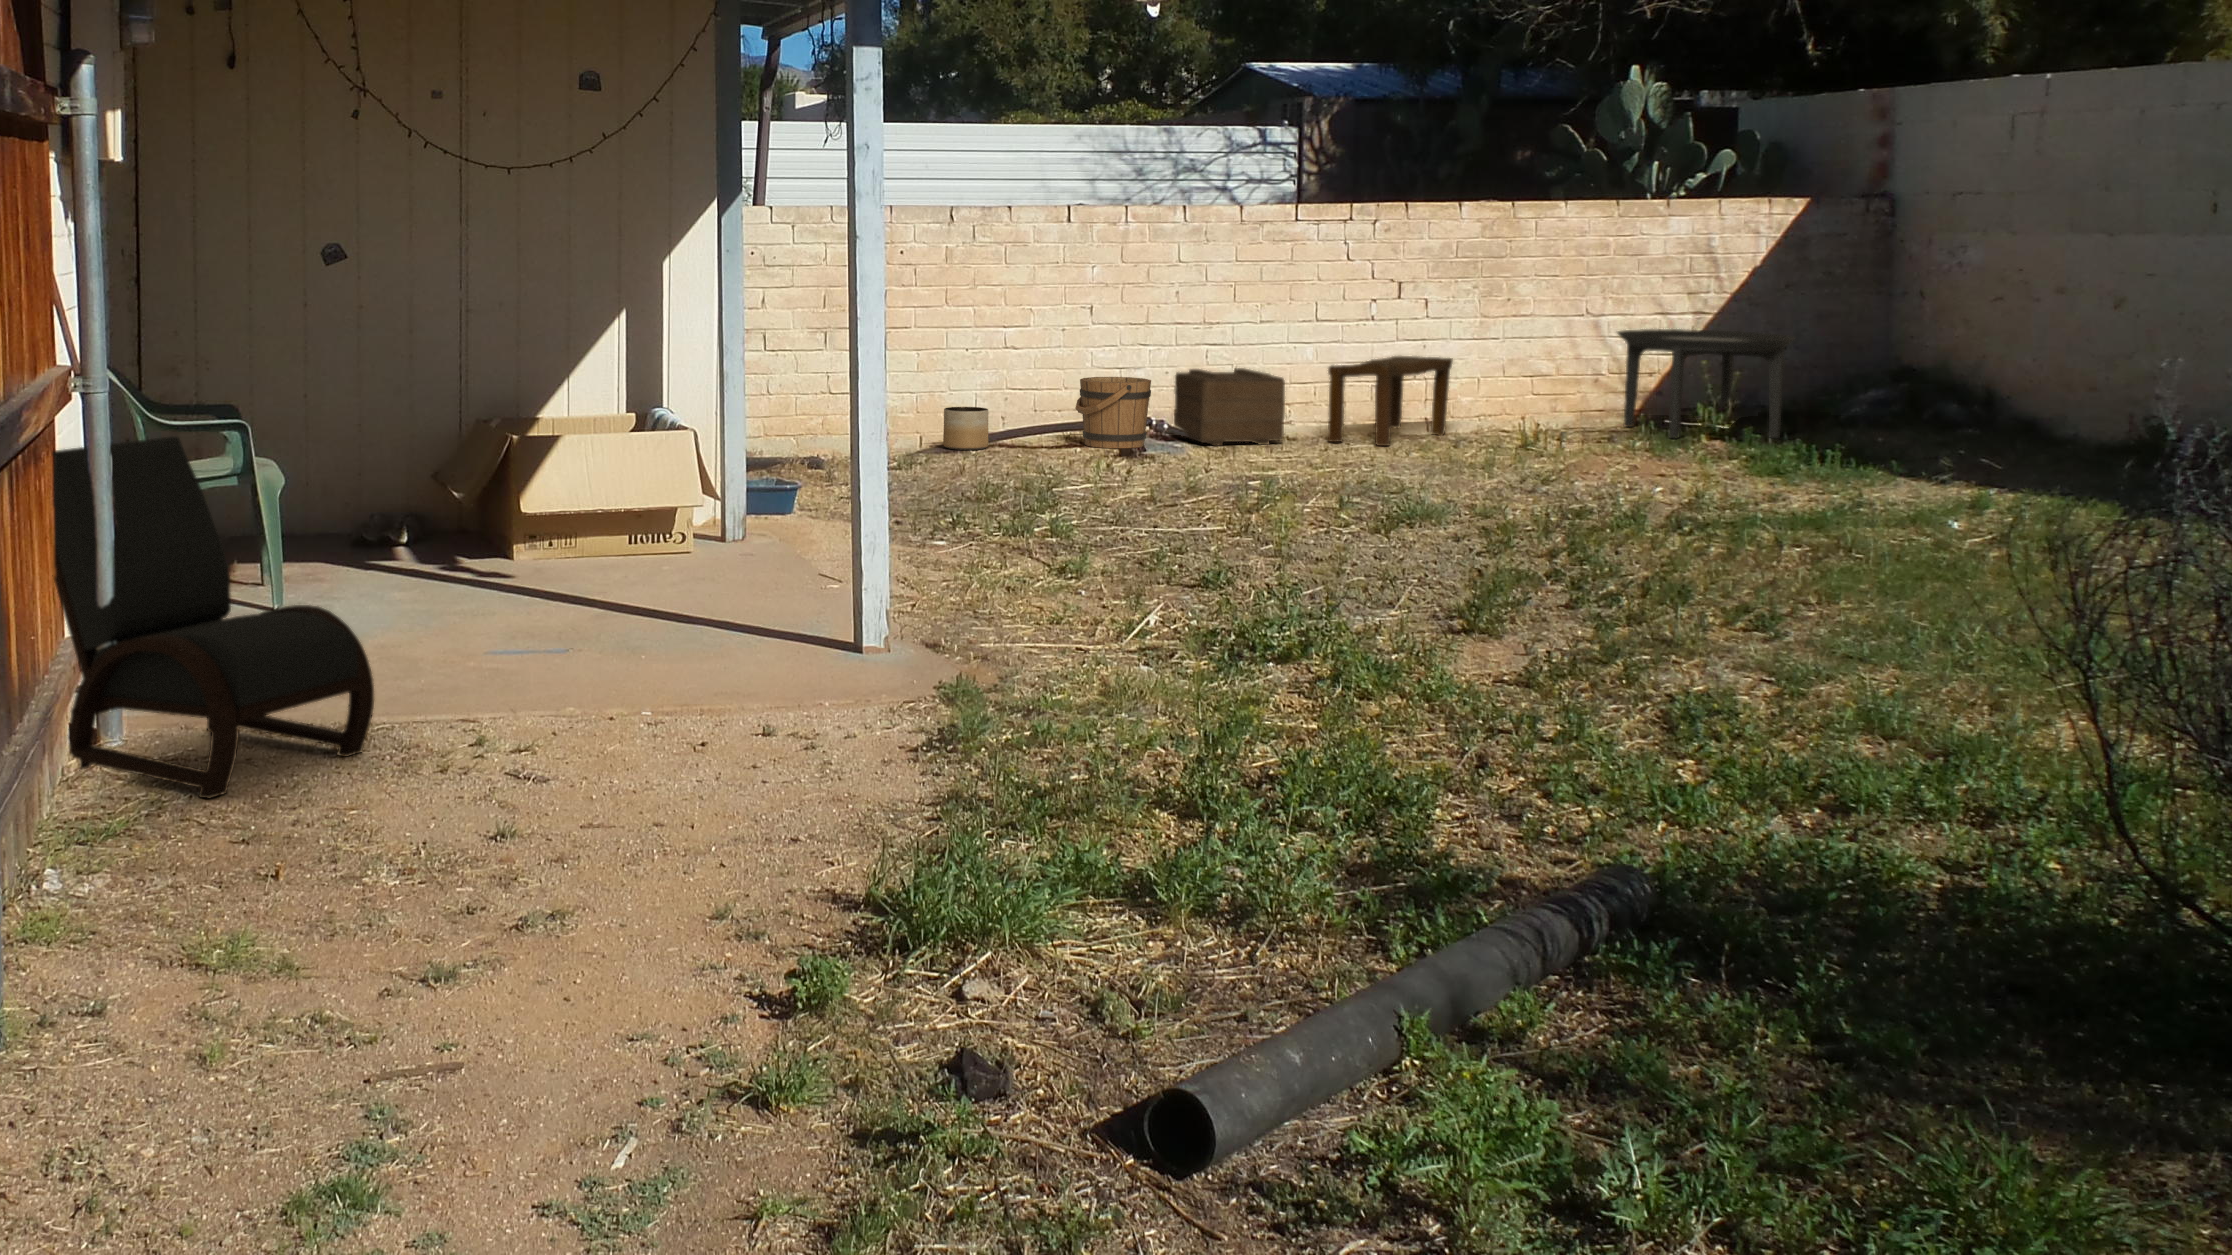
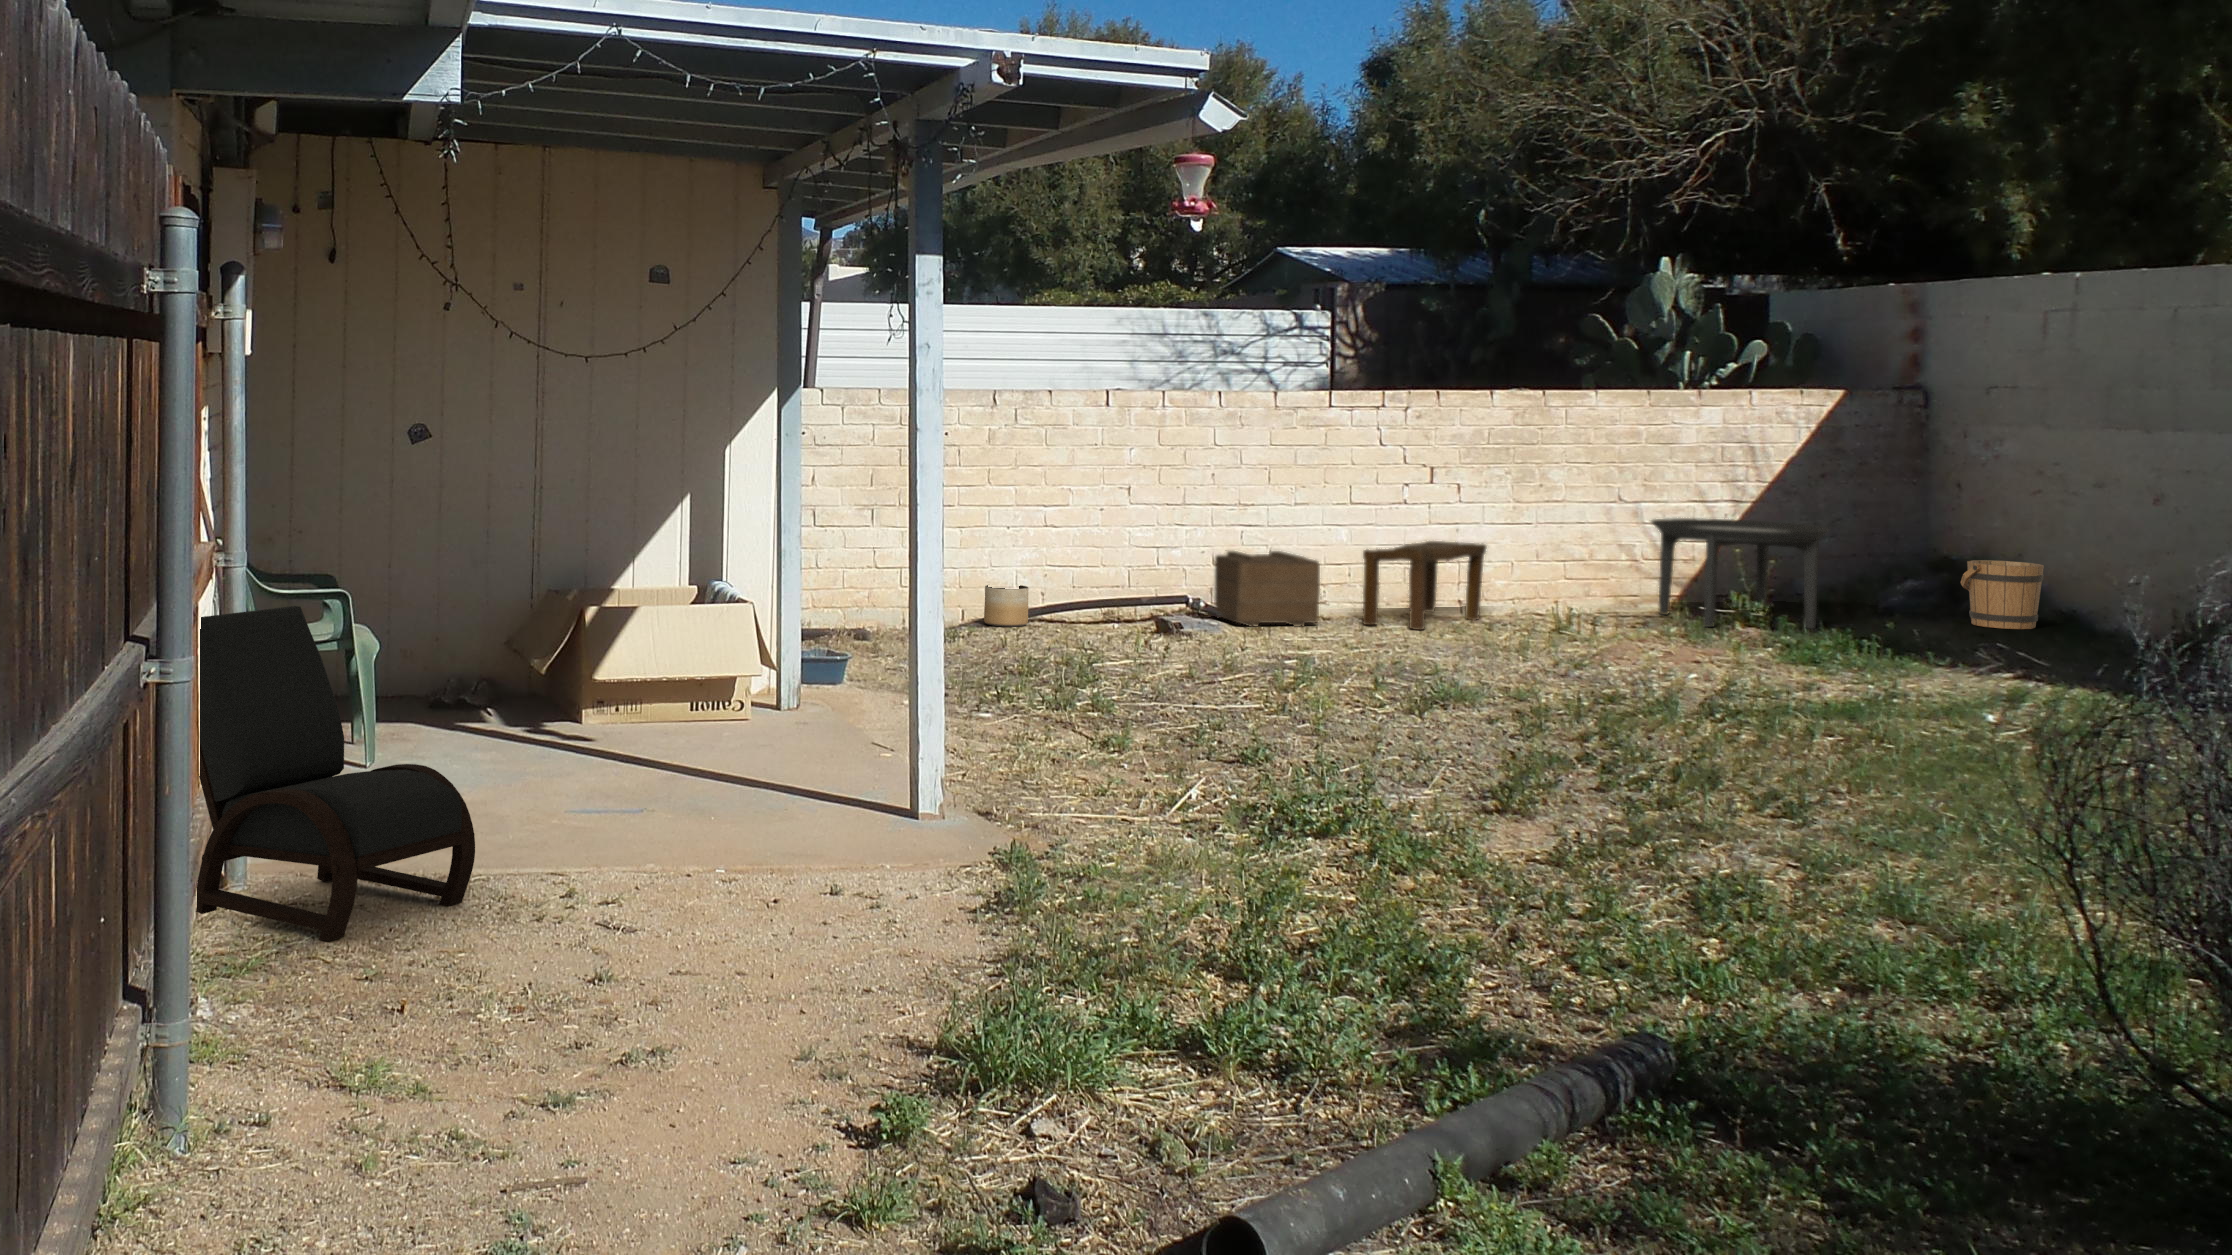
bucket: present [1075,377,1151,448] -> present [1960,560,2044,629]

